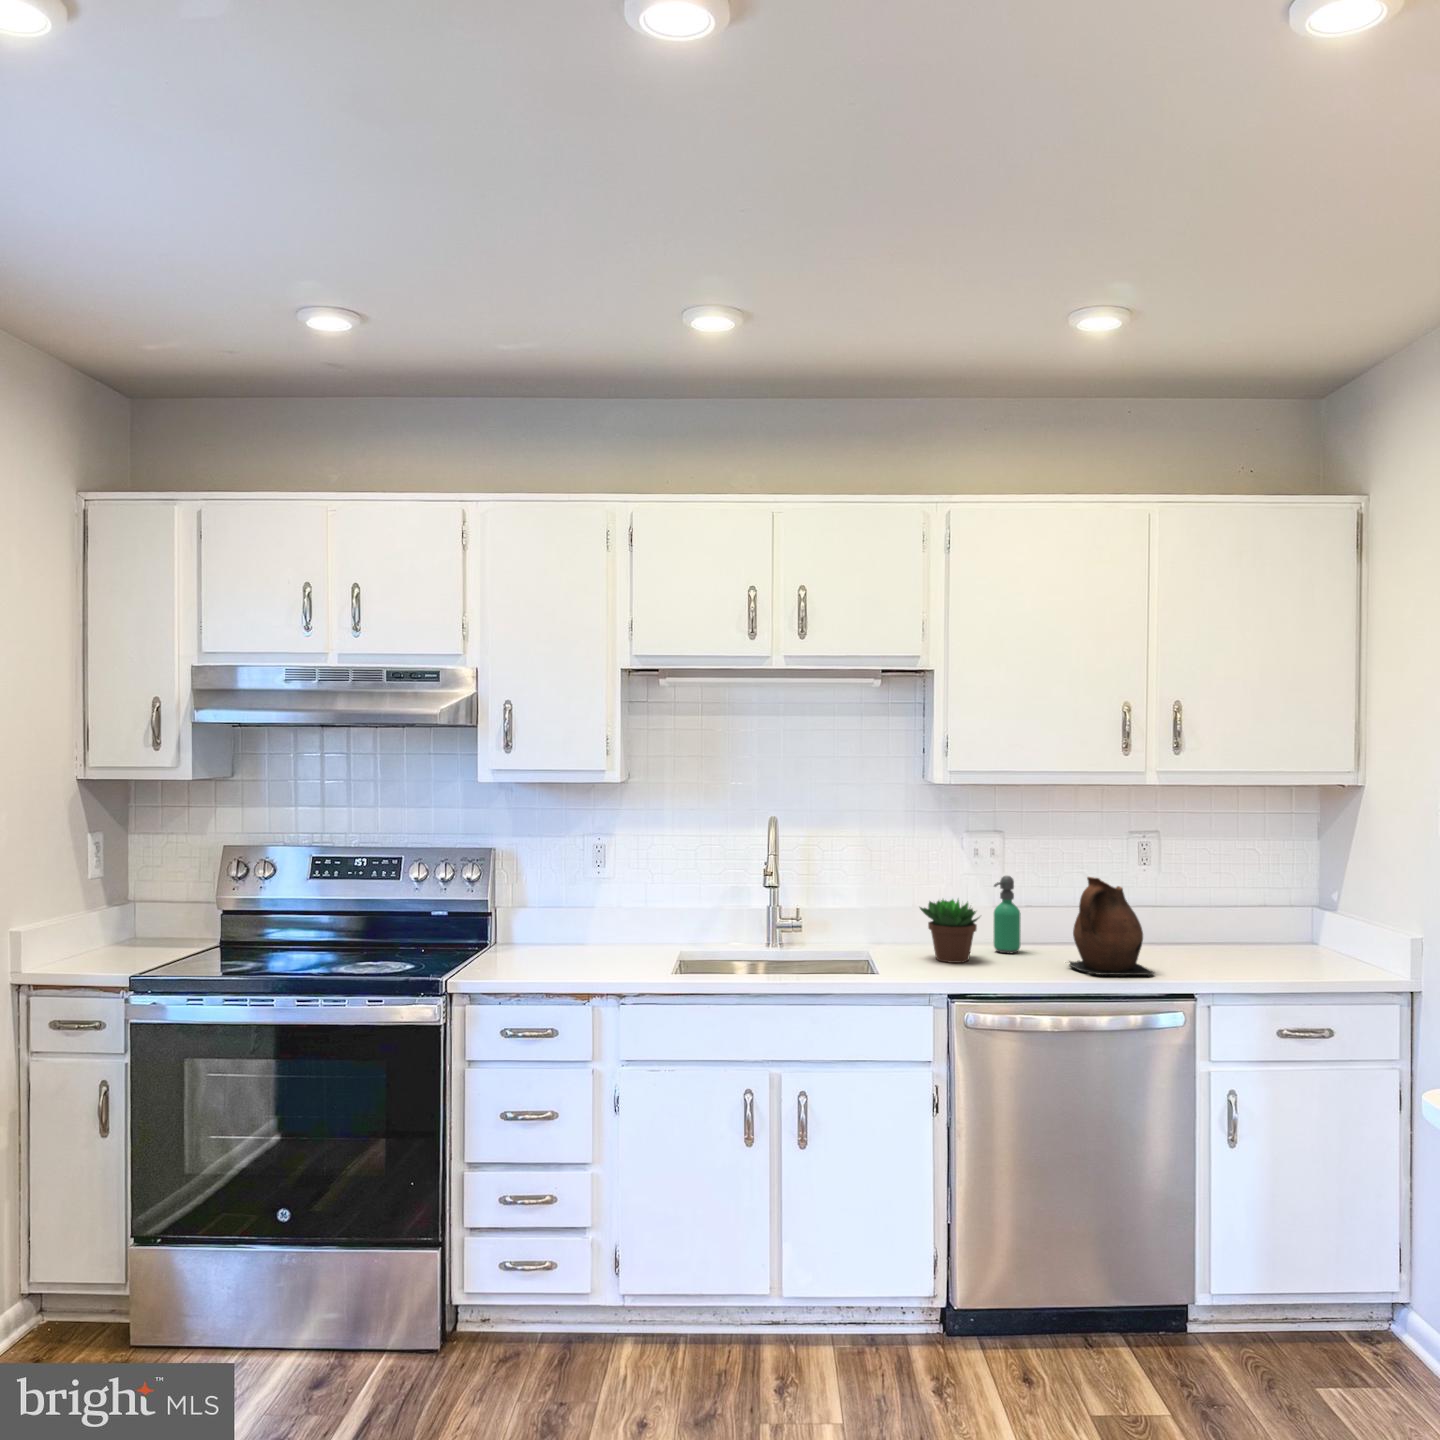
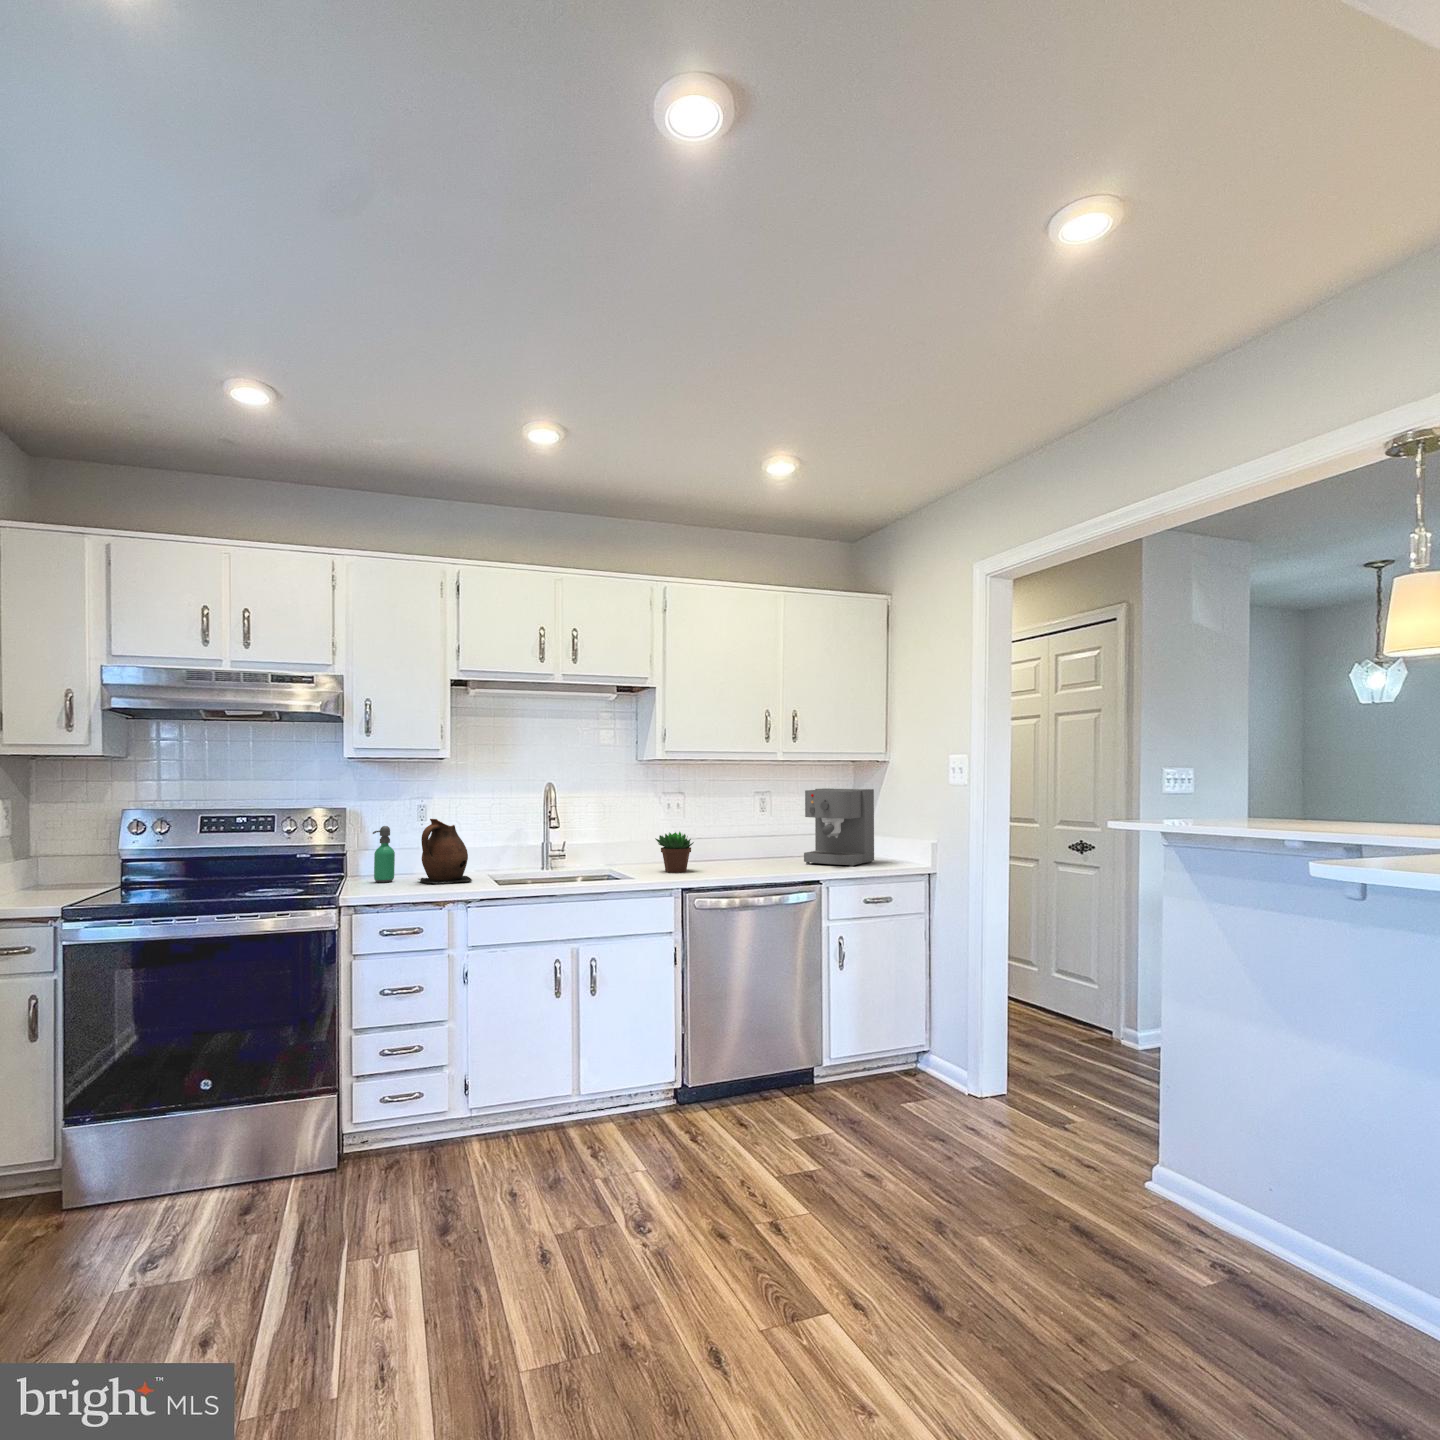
coffee maker: none [1178,831,1310,972] -> present [804,788,874,867]
soap dispenser: present [994,876,1021,953] -> present [373,826,395,882]
ceramic pitcher: present [1069,877,1154,976] -> present [419,819,472,883]

